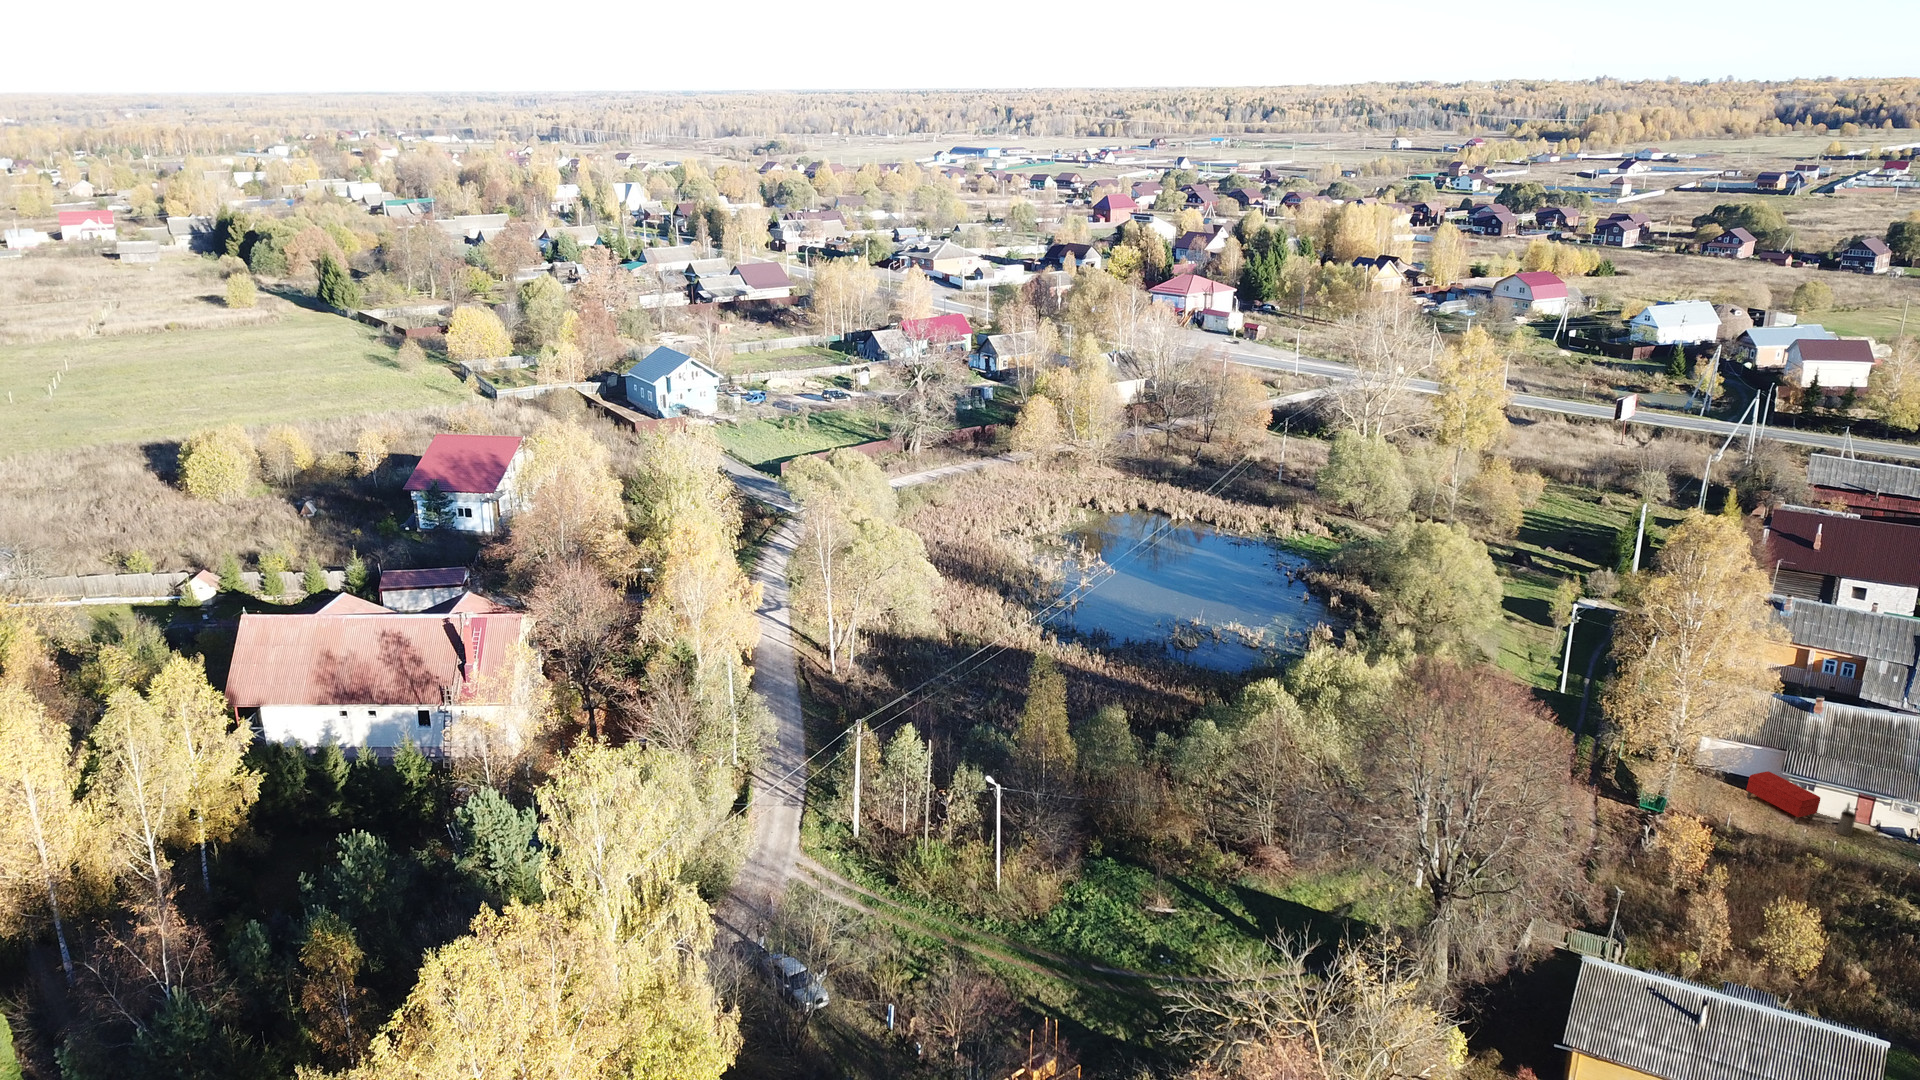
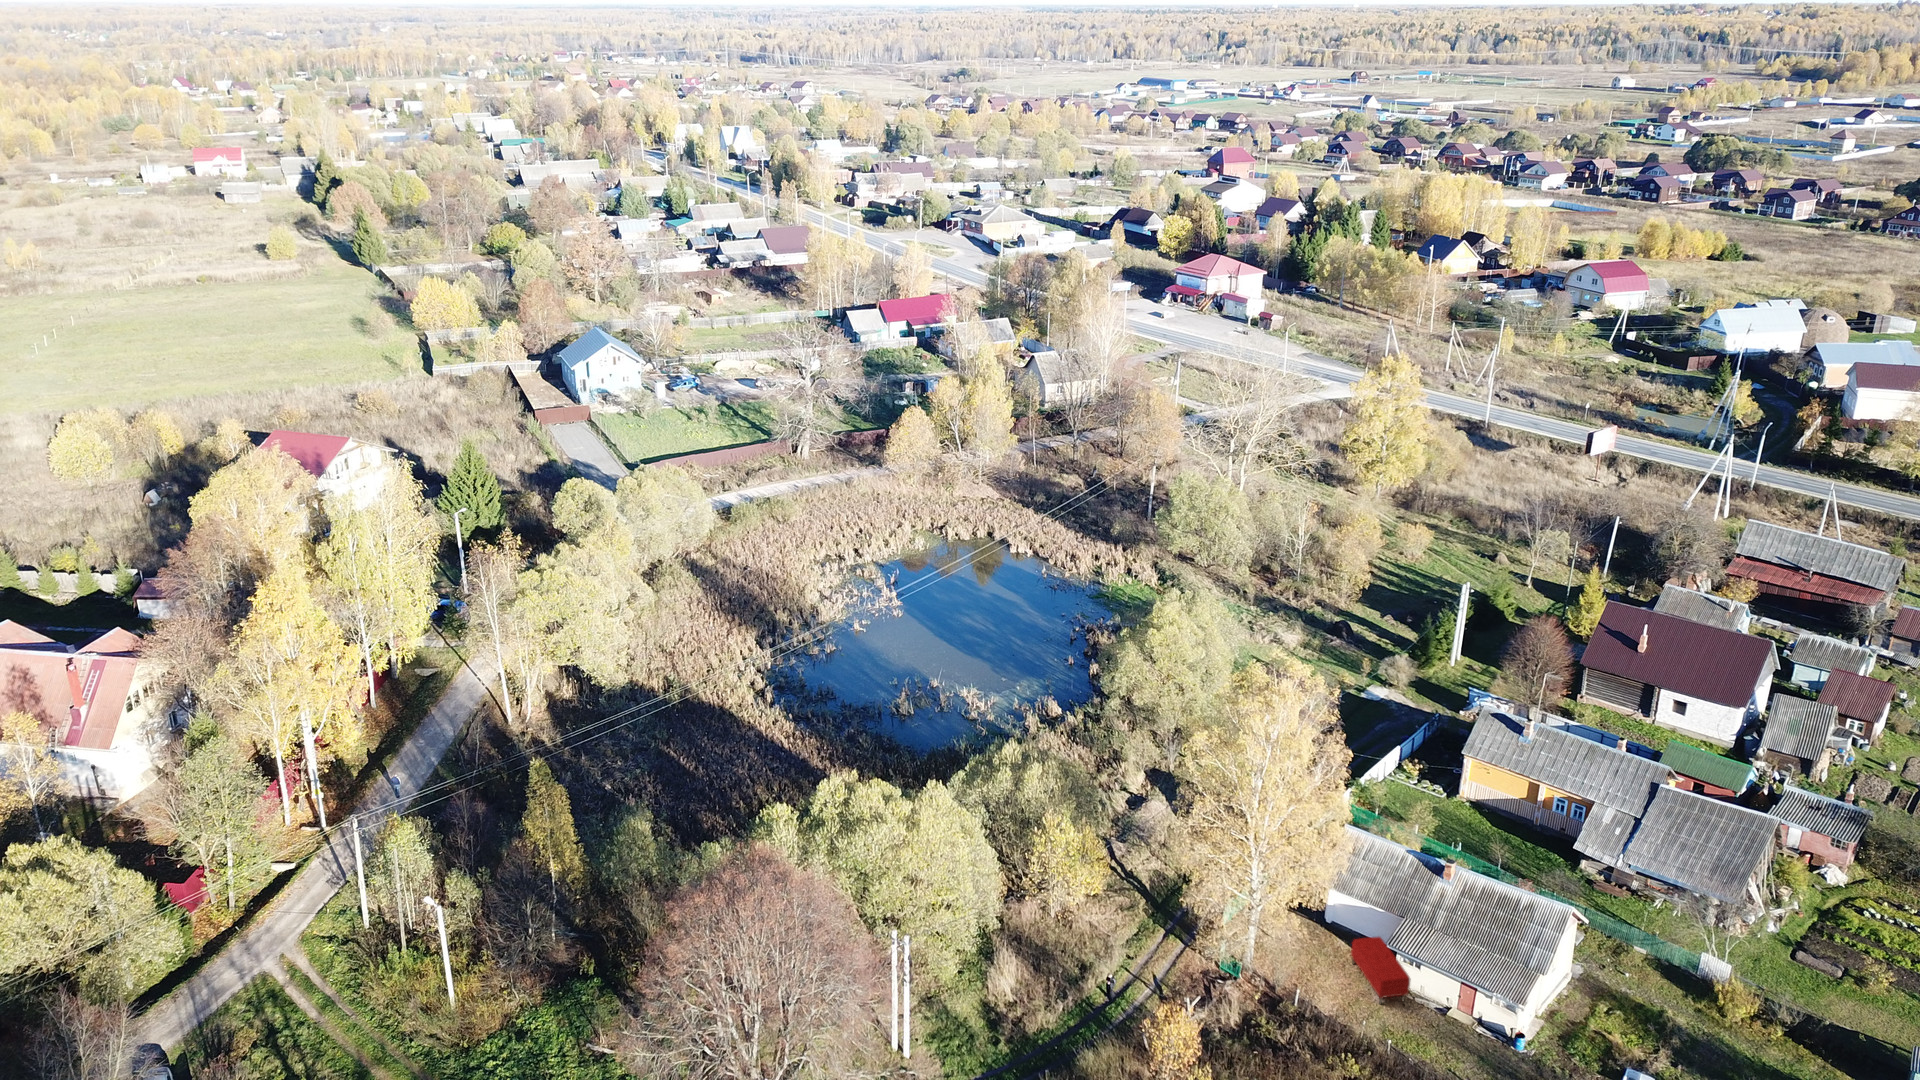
watering can: present [1836,803,1856,836] -> none [1419,988,1444,1028]

